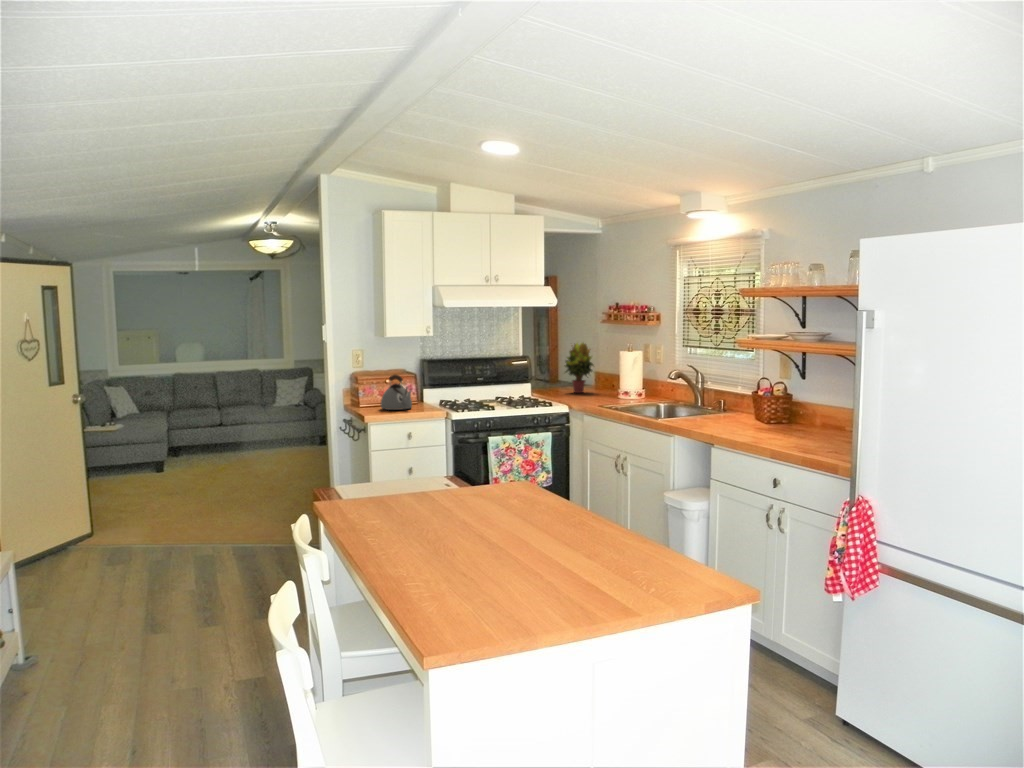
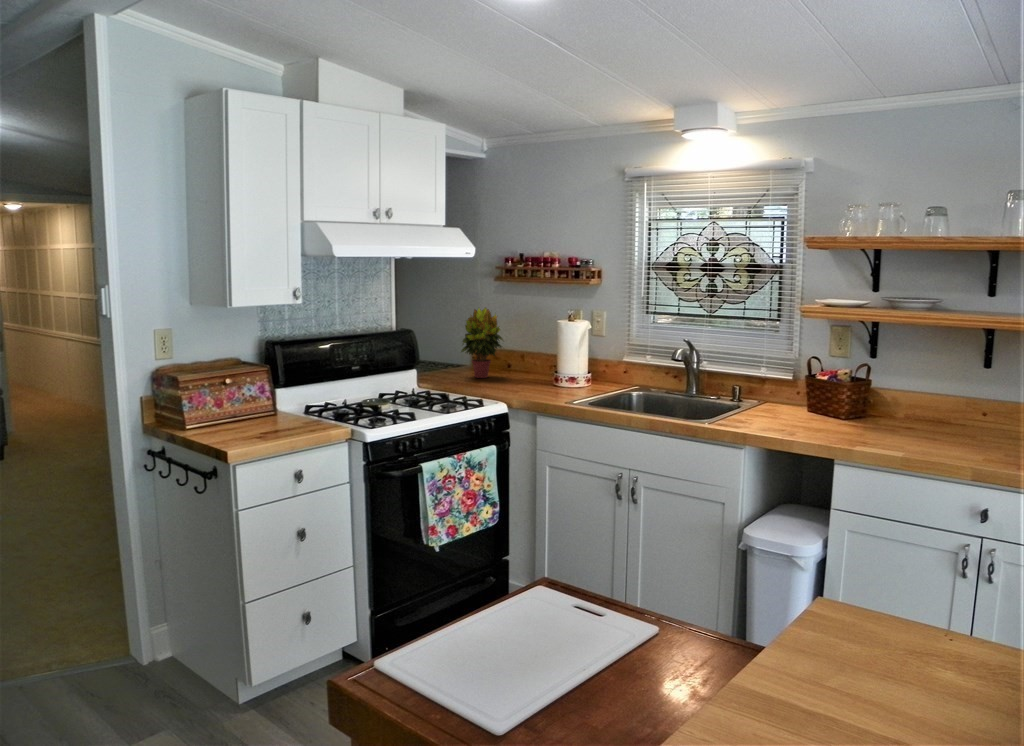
kettle: present [380,375,412,410] -> none [224,372,285,432]

